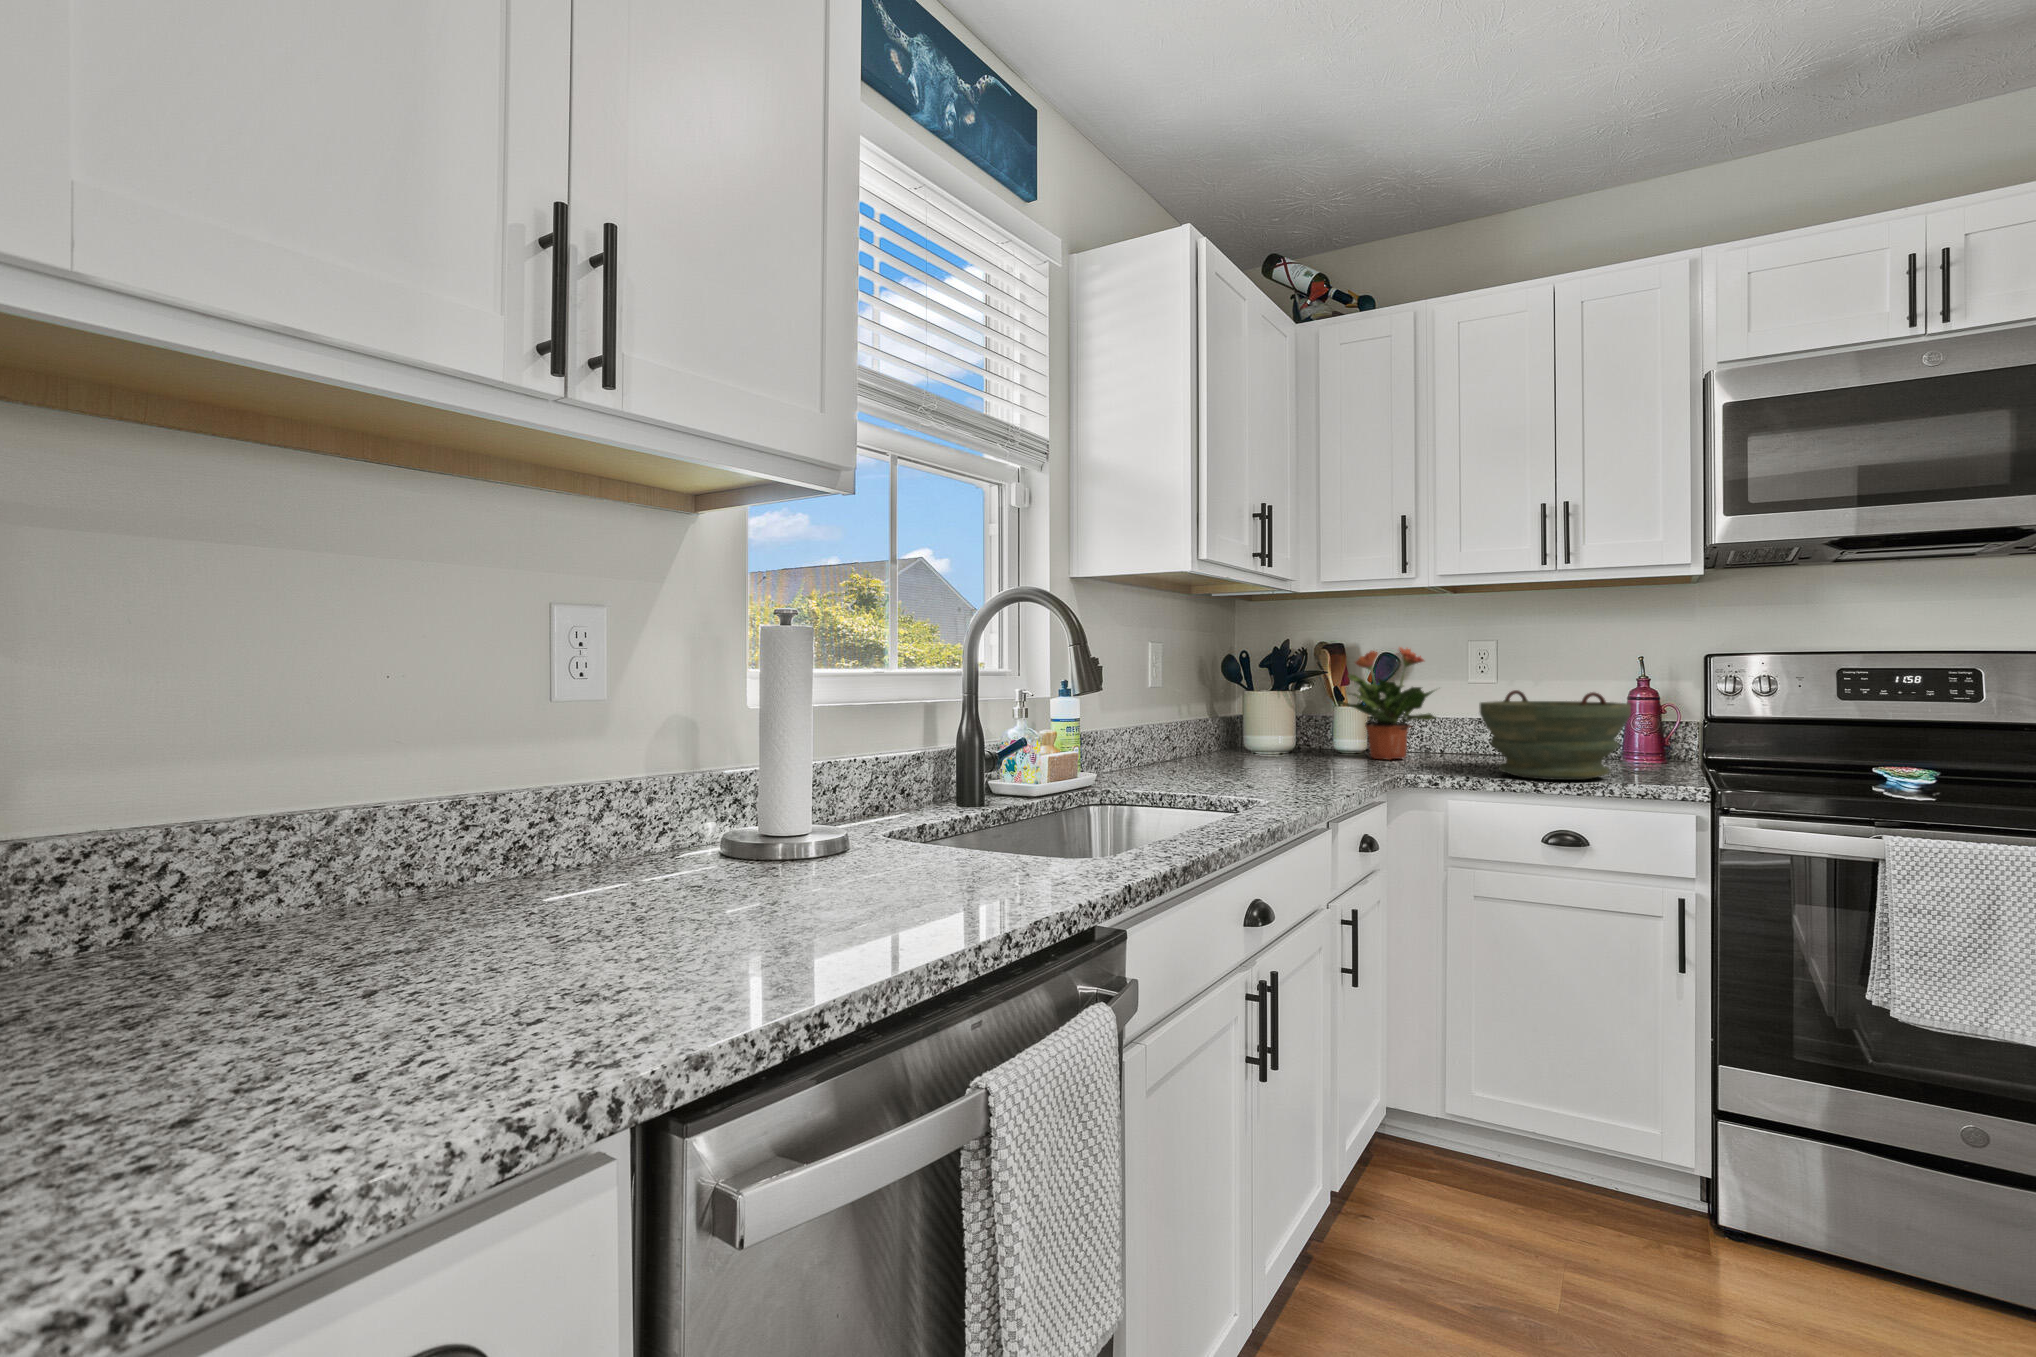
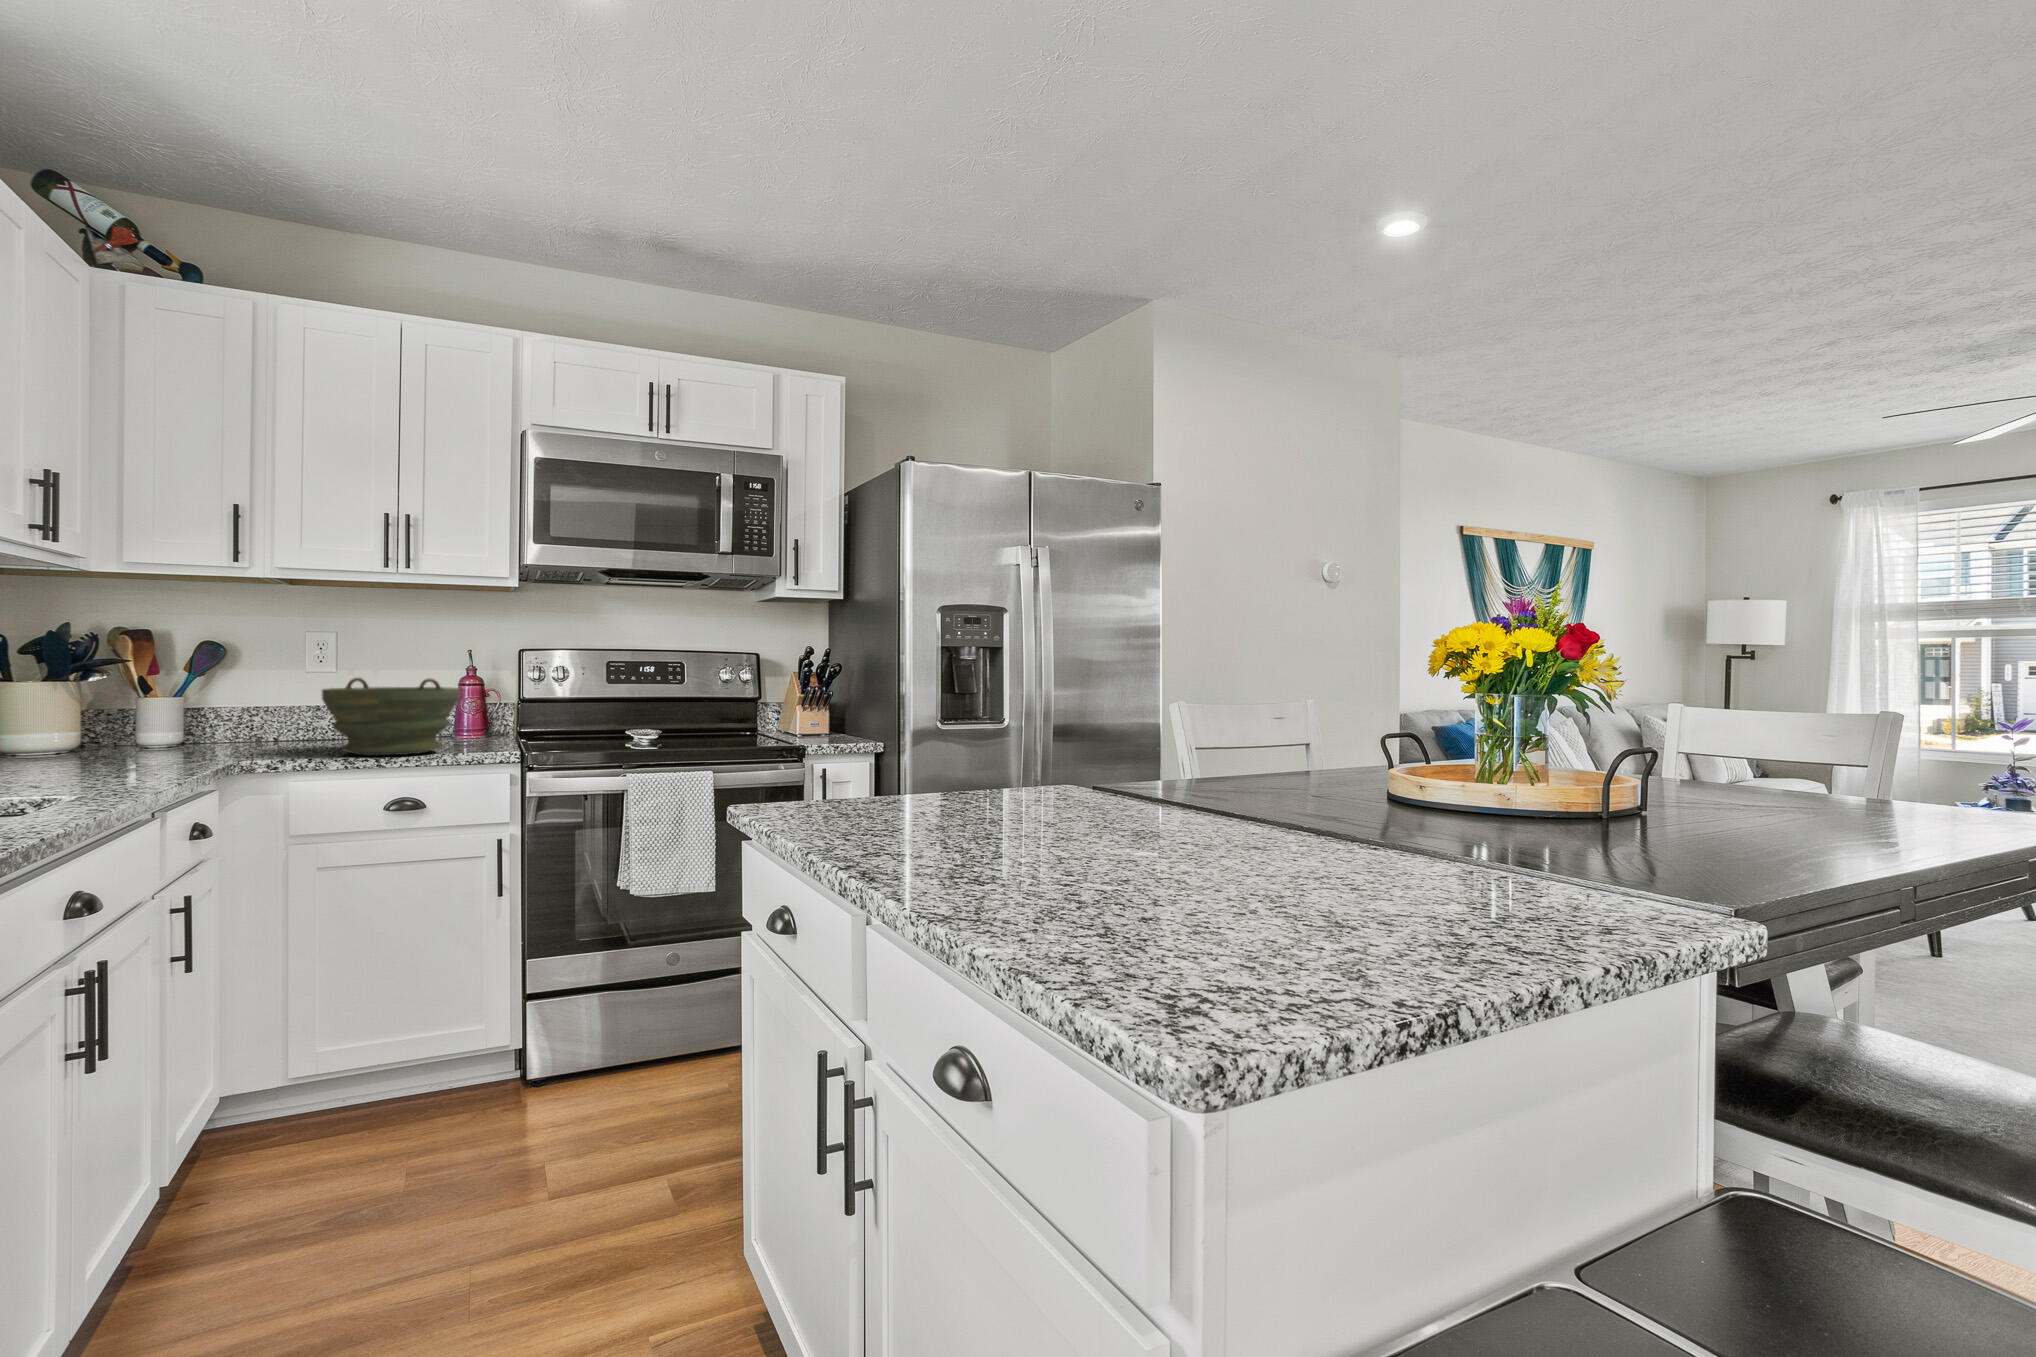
potted plant: present [1338,647,1436,760] -> none [146,635,278,750]

